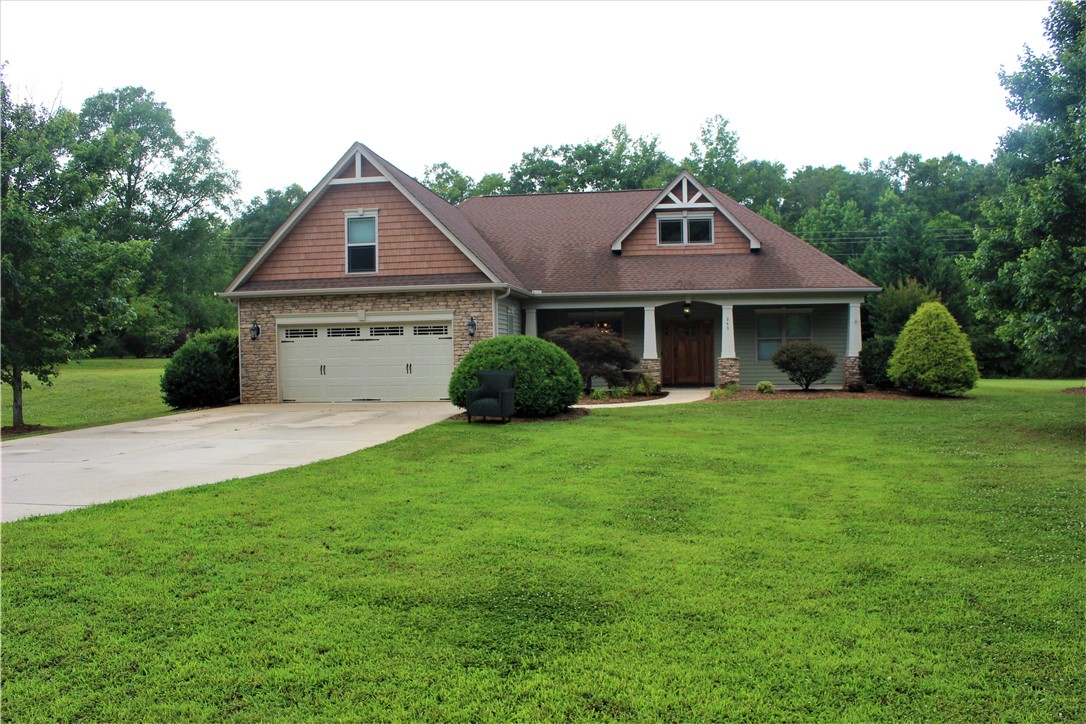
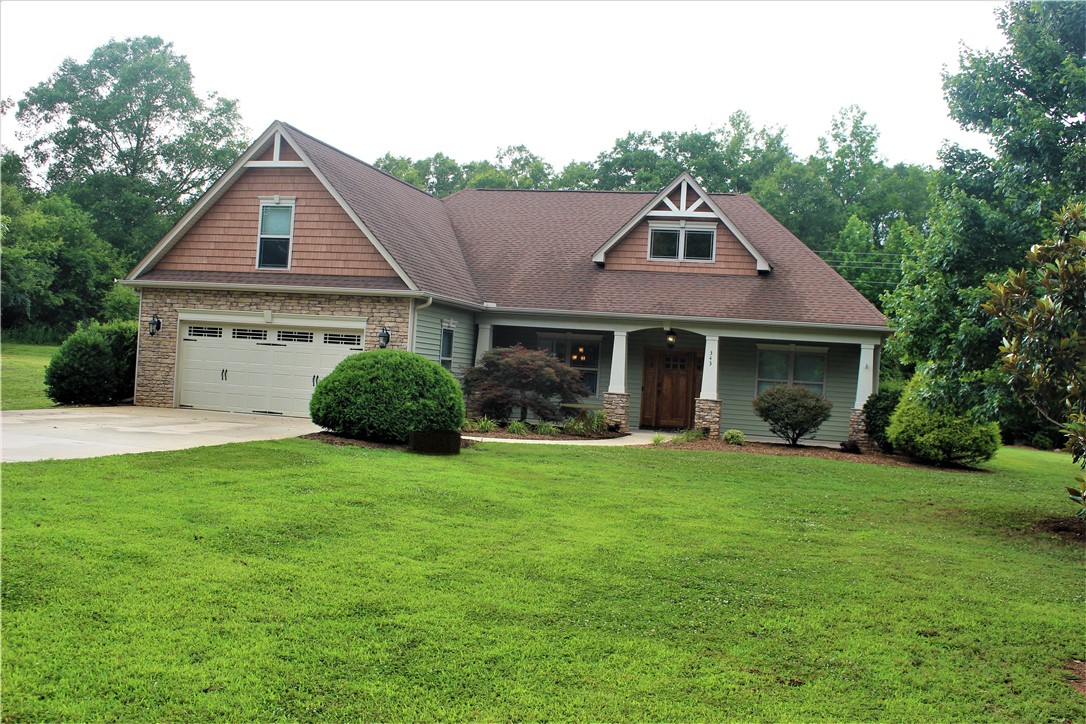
armchair: present [466,370,517,424] -> none [303,385,369,449]
basket: none [554,400,597,423] -> present [408,428,462,455]

